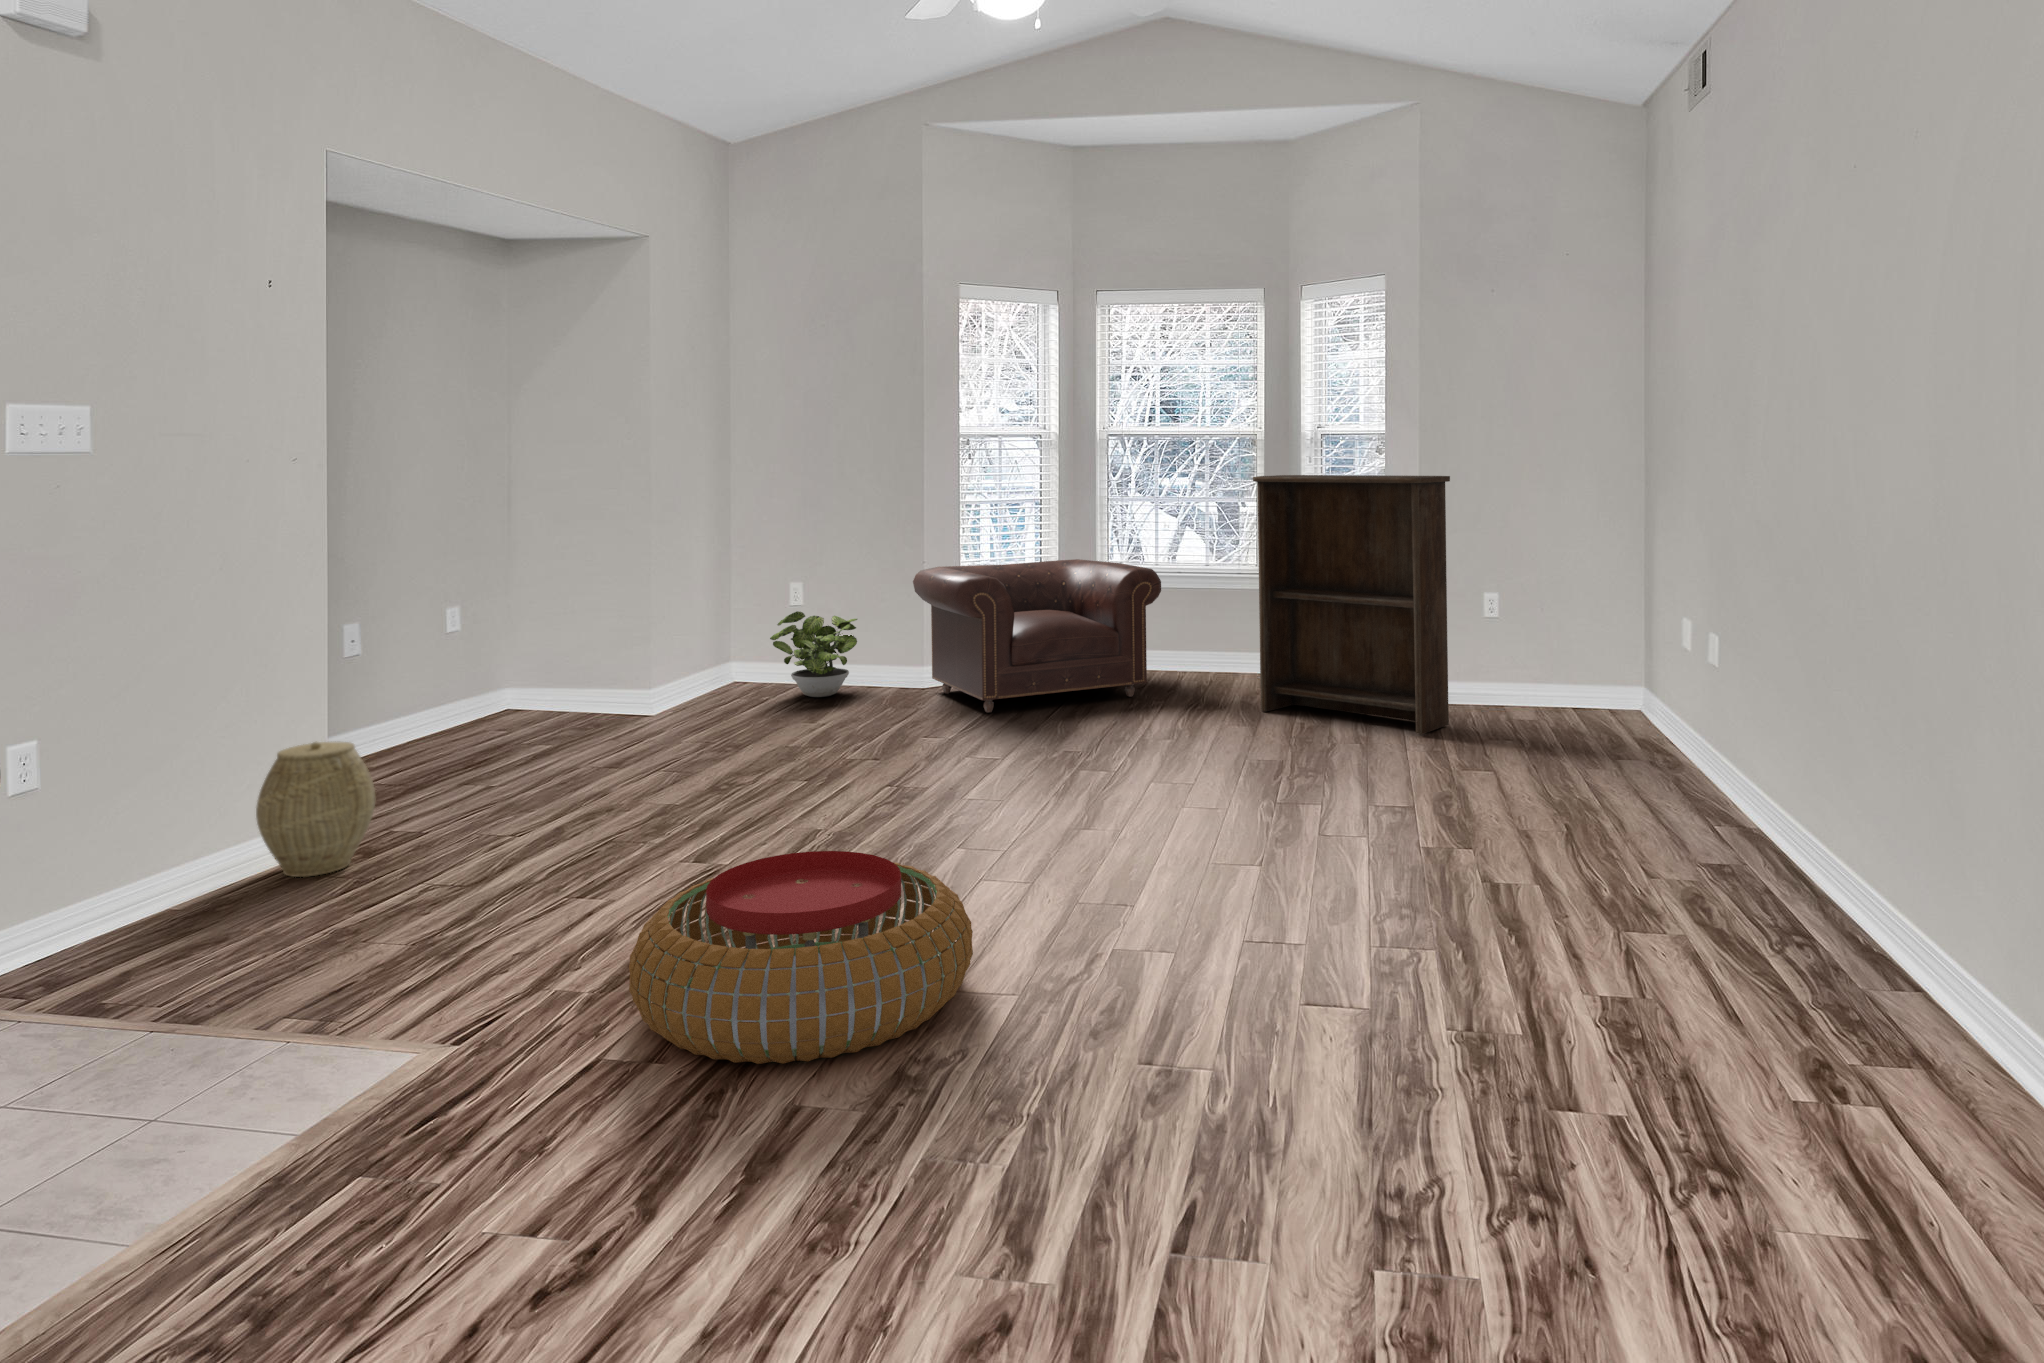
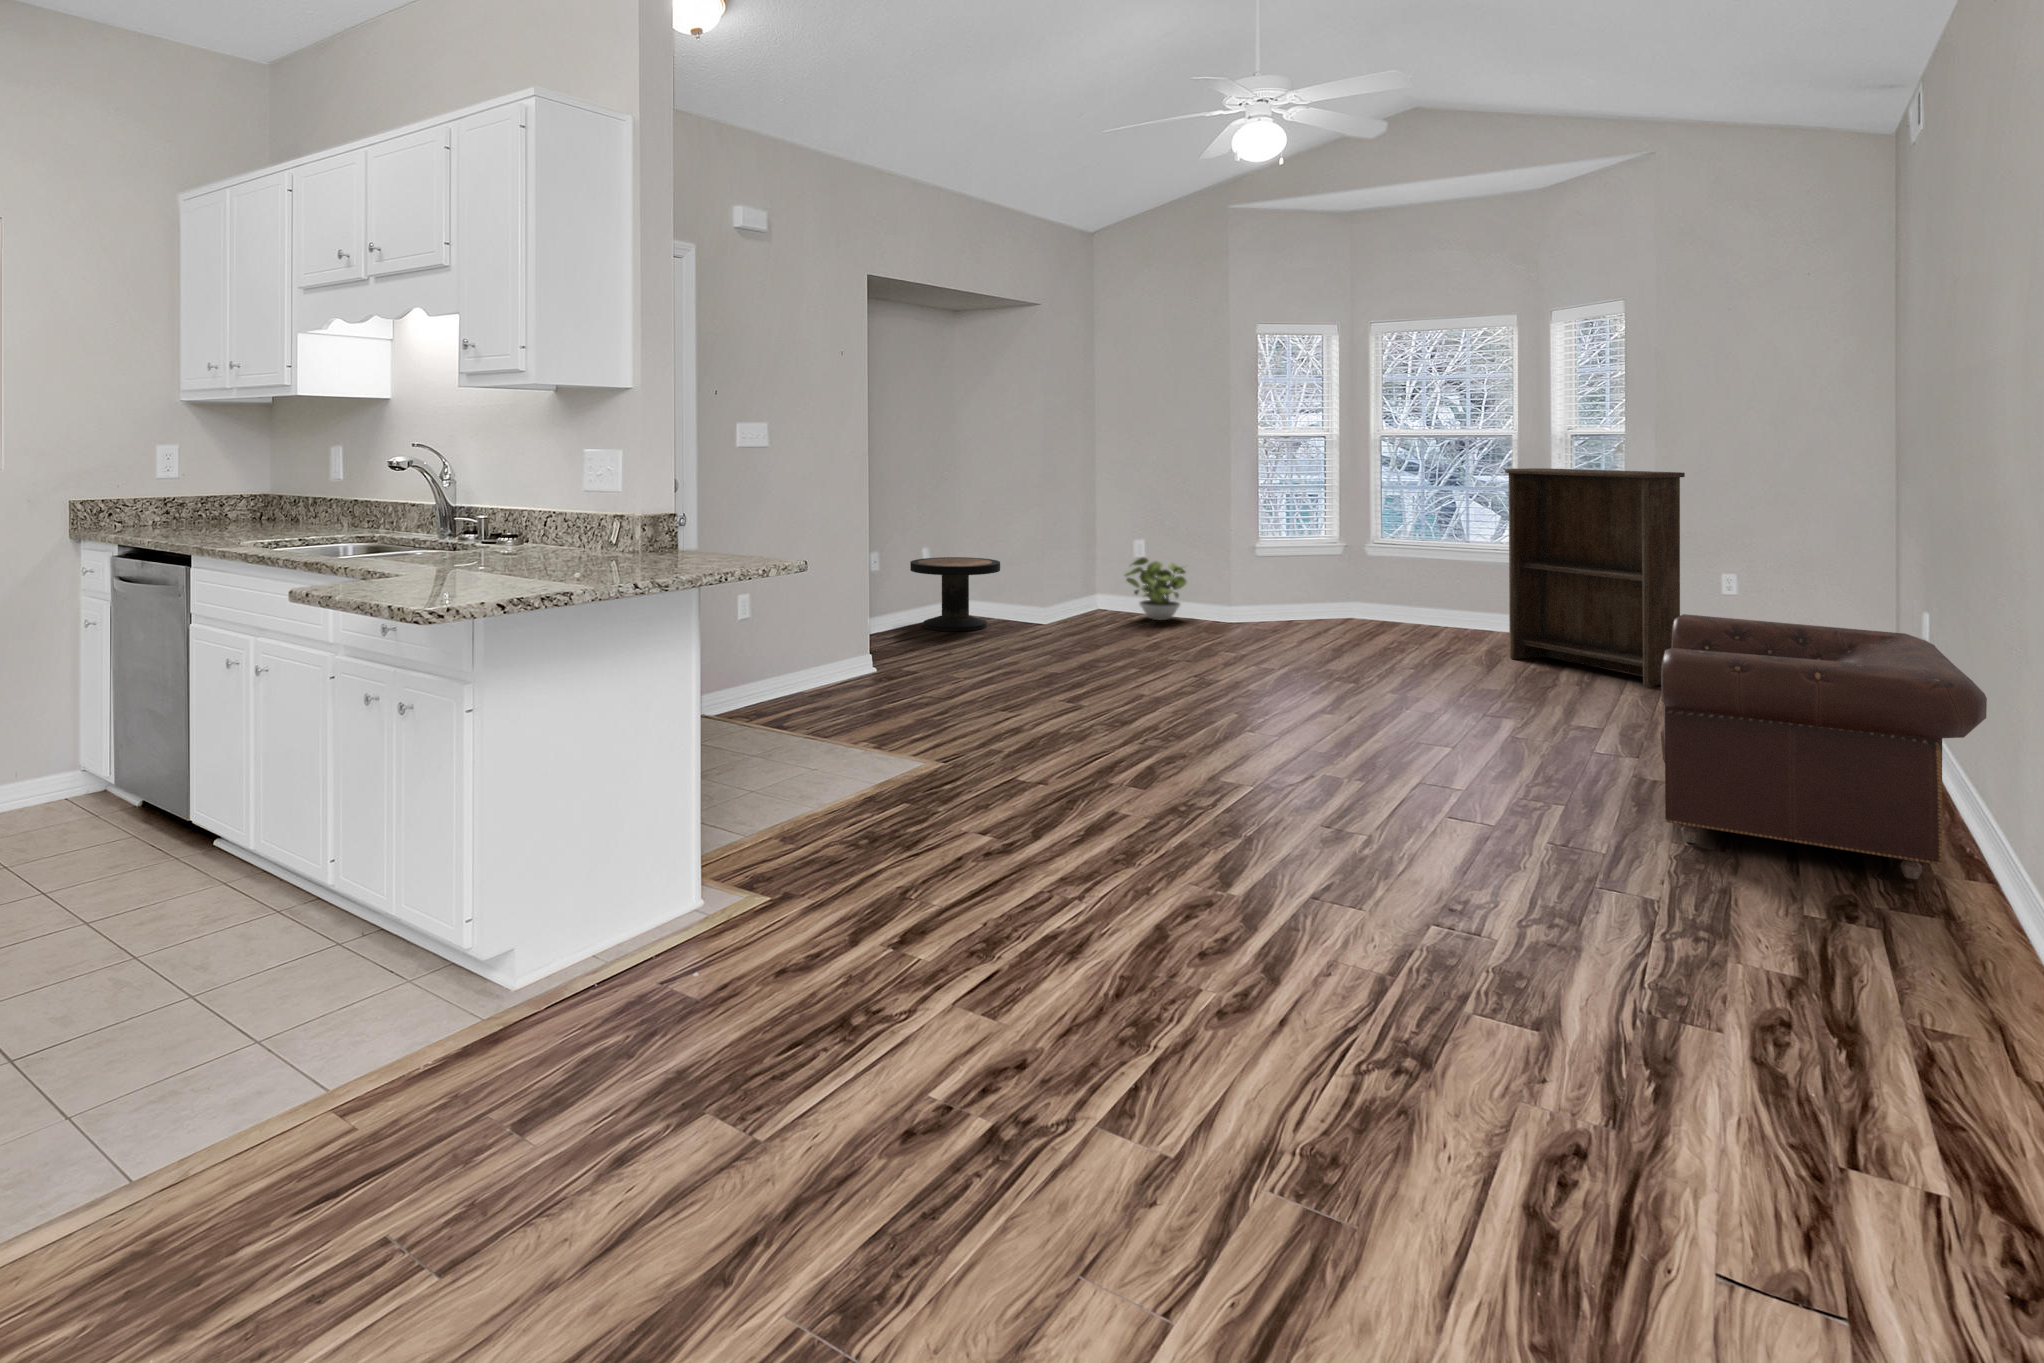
armchair: present [913,559,1161,712] -> present [1661,614,1987,880]
side table: none [430,628,582,747] -> present [910,557,1000,631]
woven basket: present [256,741,375,877] -> none [831,608,890,684]
pouf: present [629,851,973,1064] -> none [1029,689,1228,796]

